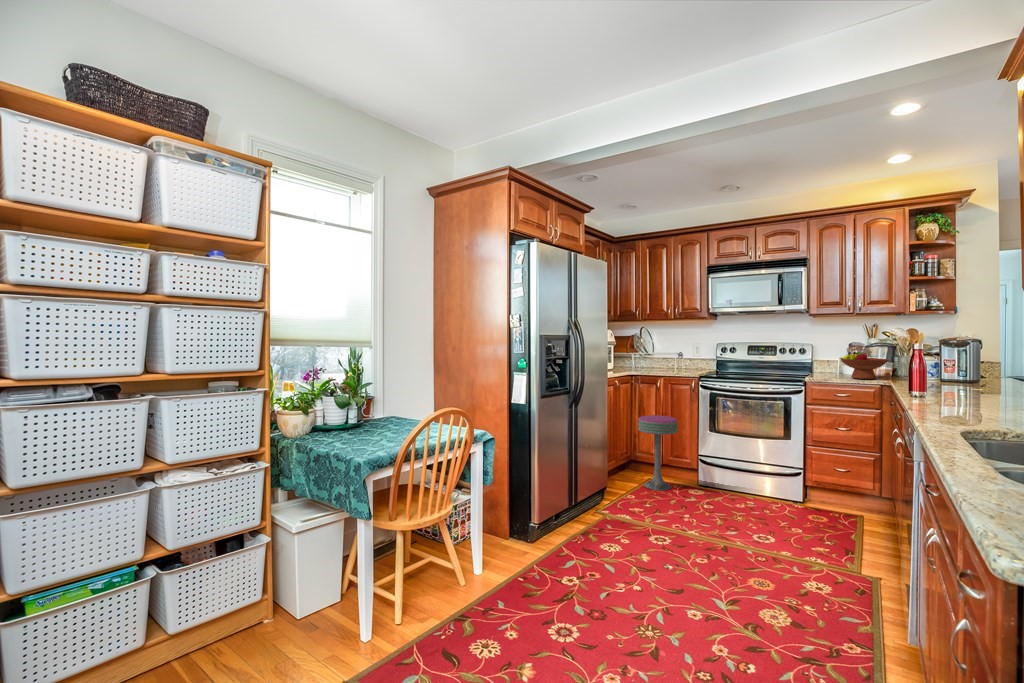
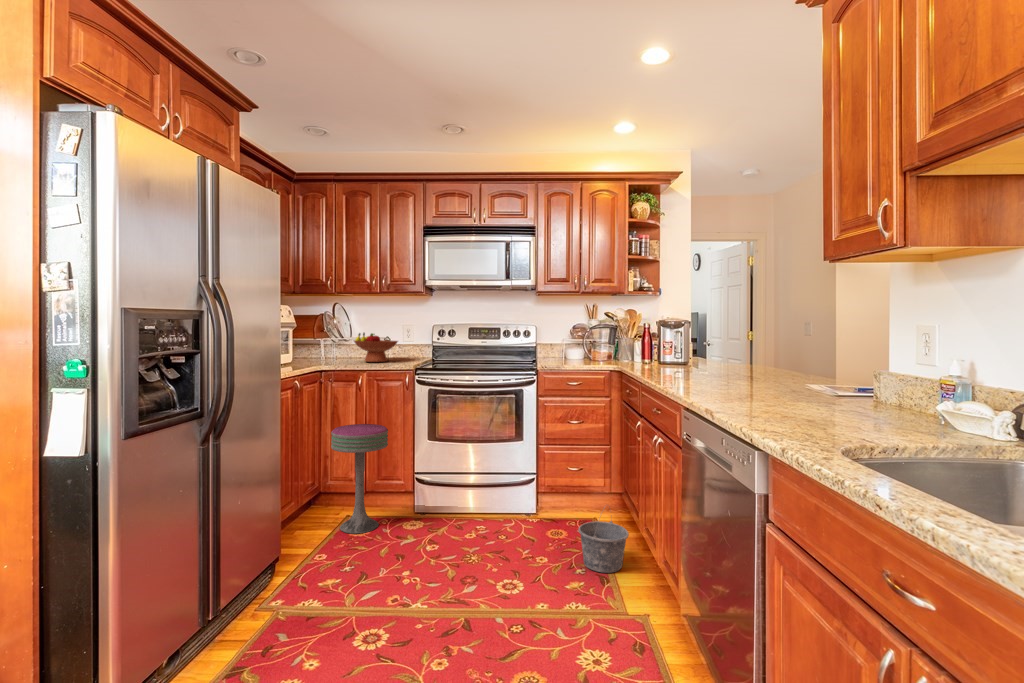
fruit bowl: present [840,352,889,379] -> present [354,333,398,362]
bucket: none [828,494,875,548] -> present [578,521,629,573]

